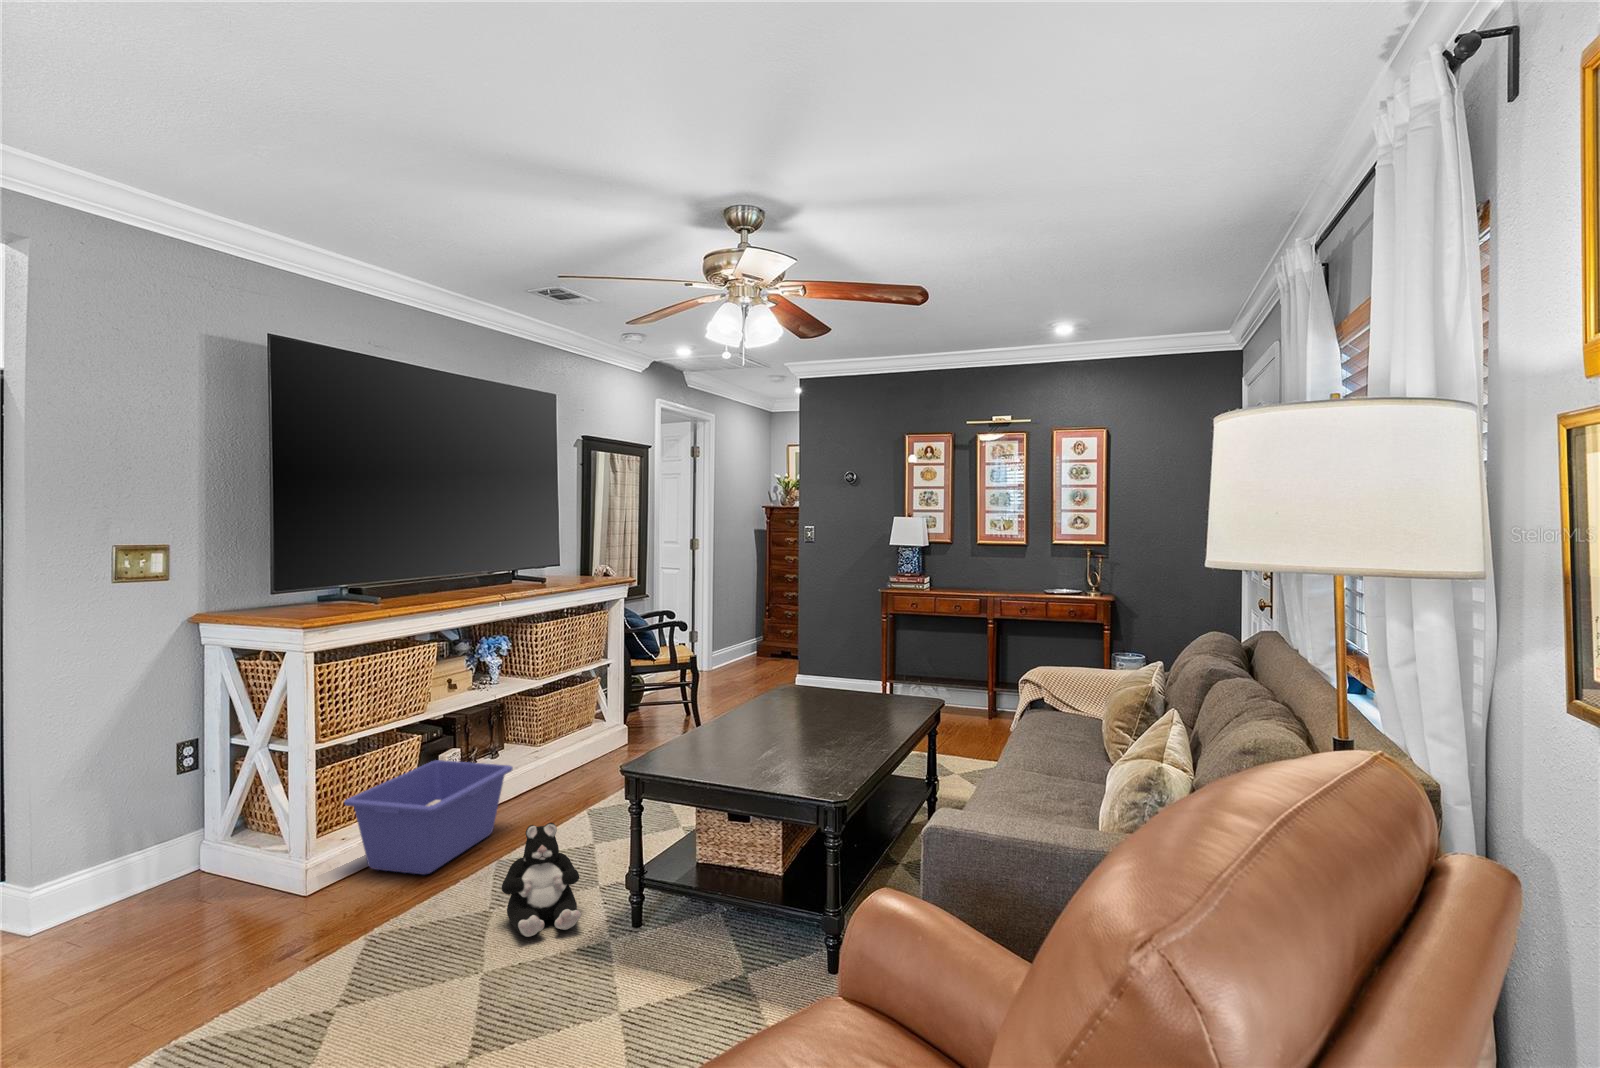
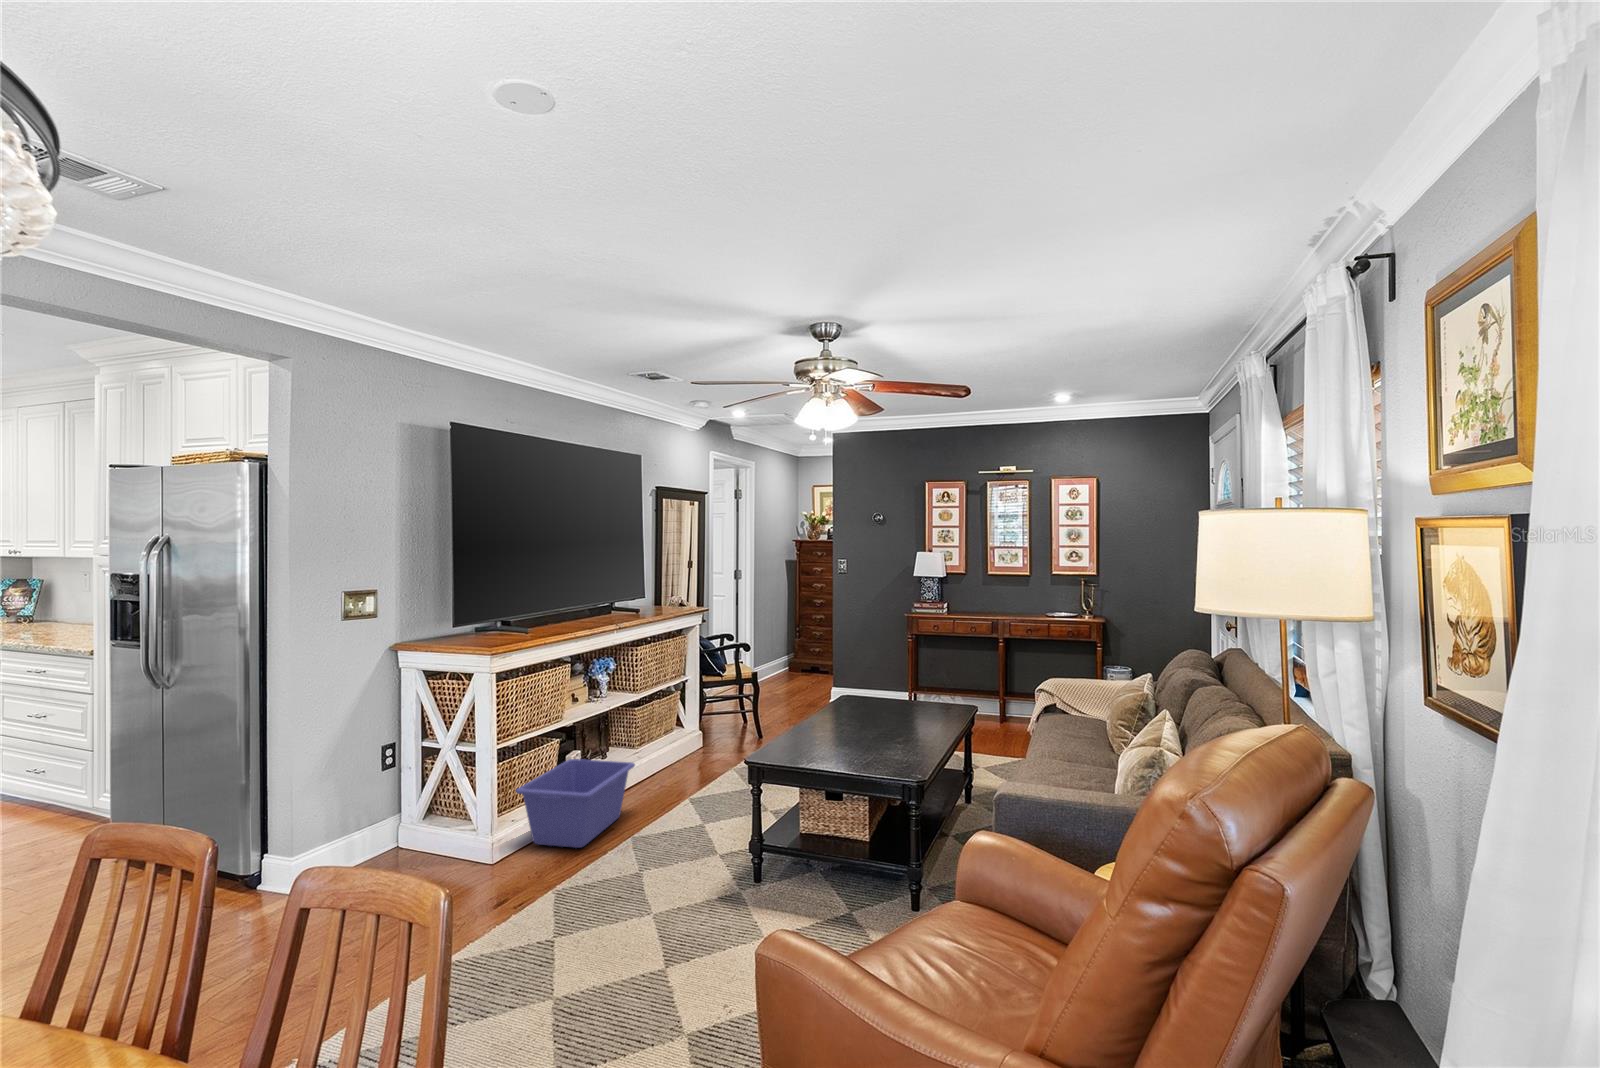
plush toy: present [502,823,581,937] -> none [655,803,718,889]

